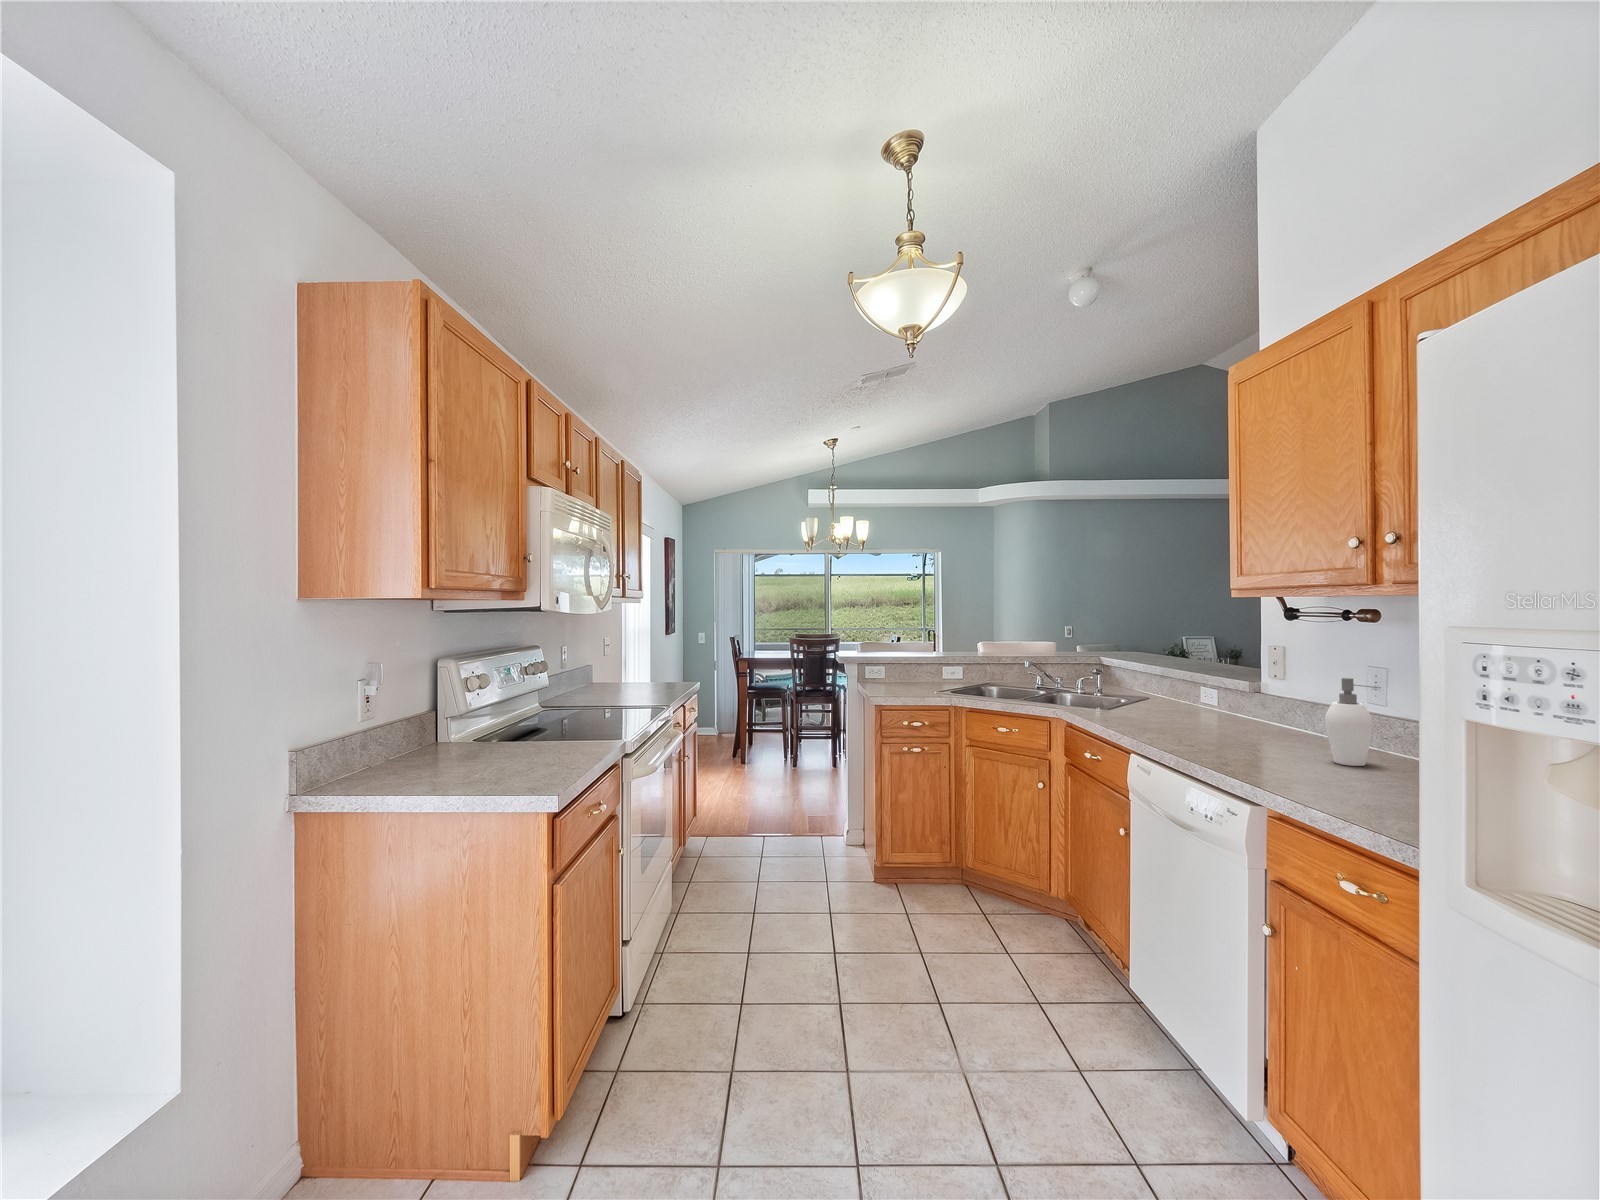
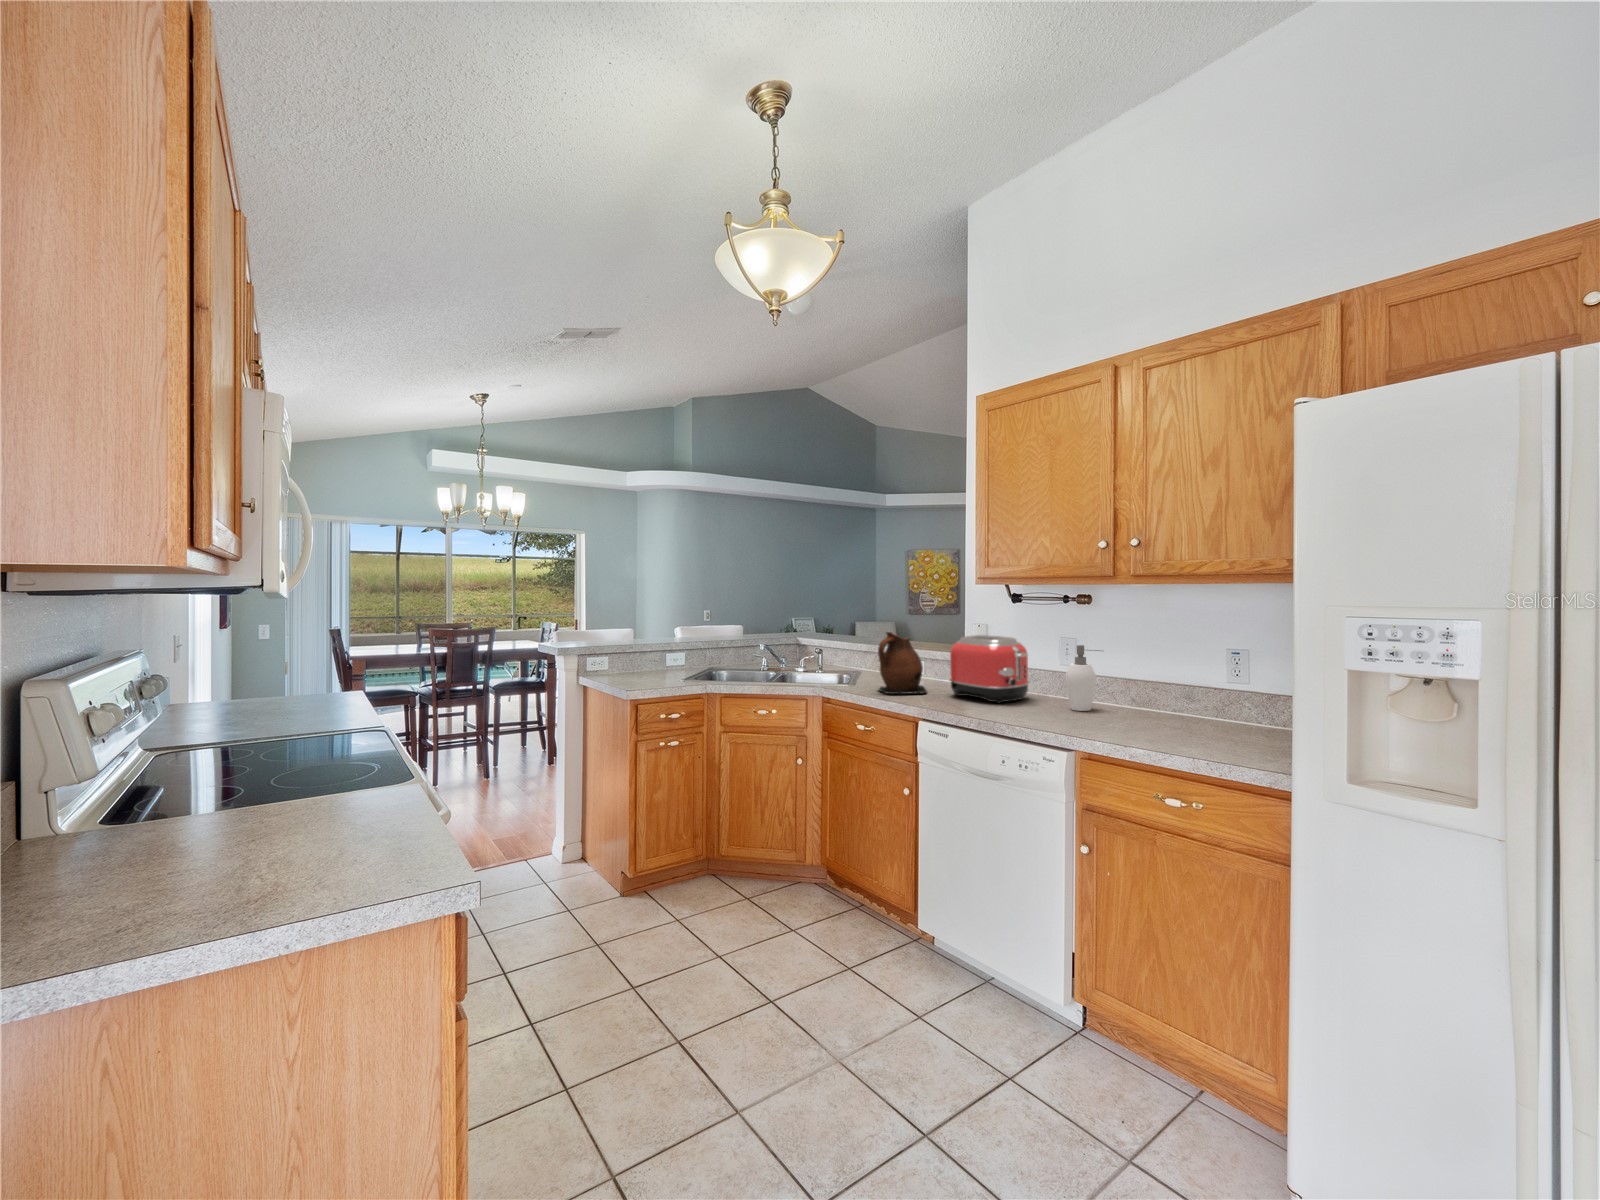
ceramic pitcher: none [1114,651,1183,726] -> present [878,632,927,694]
toaster: none [1194,661,1300,745] -> present [949,635,1029,703]

